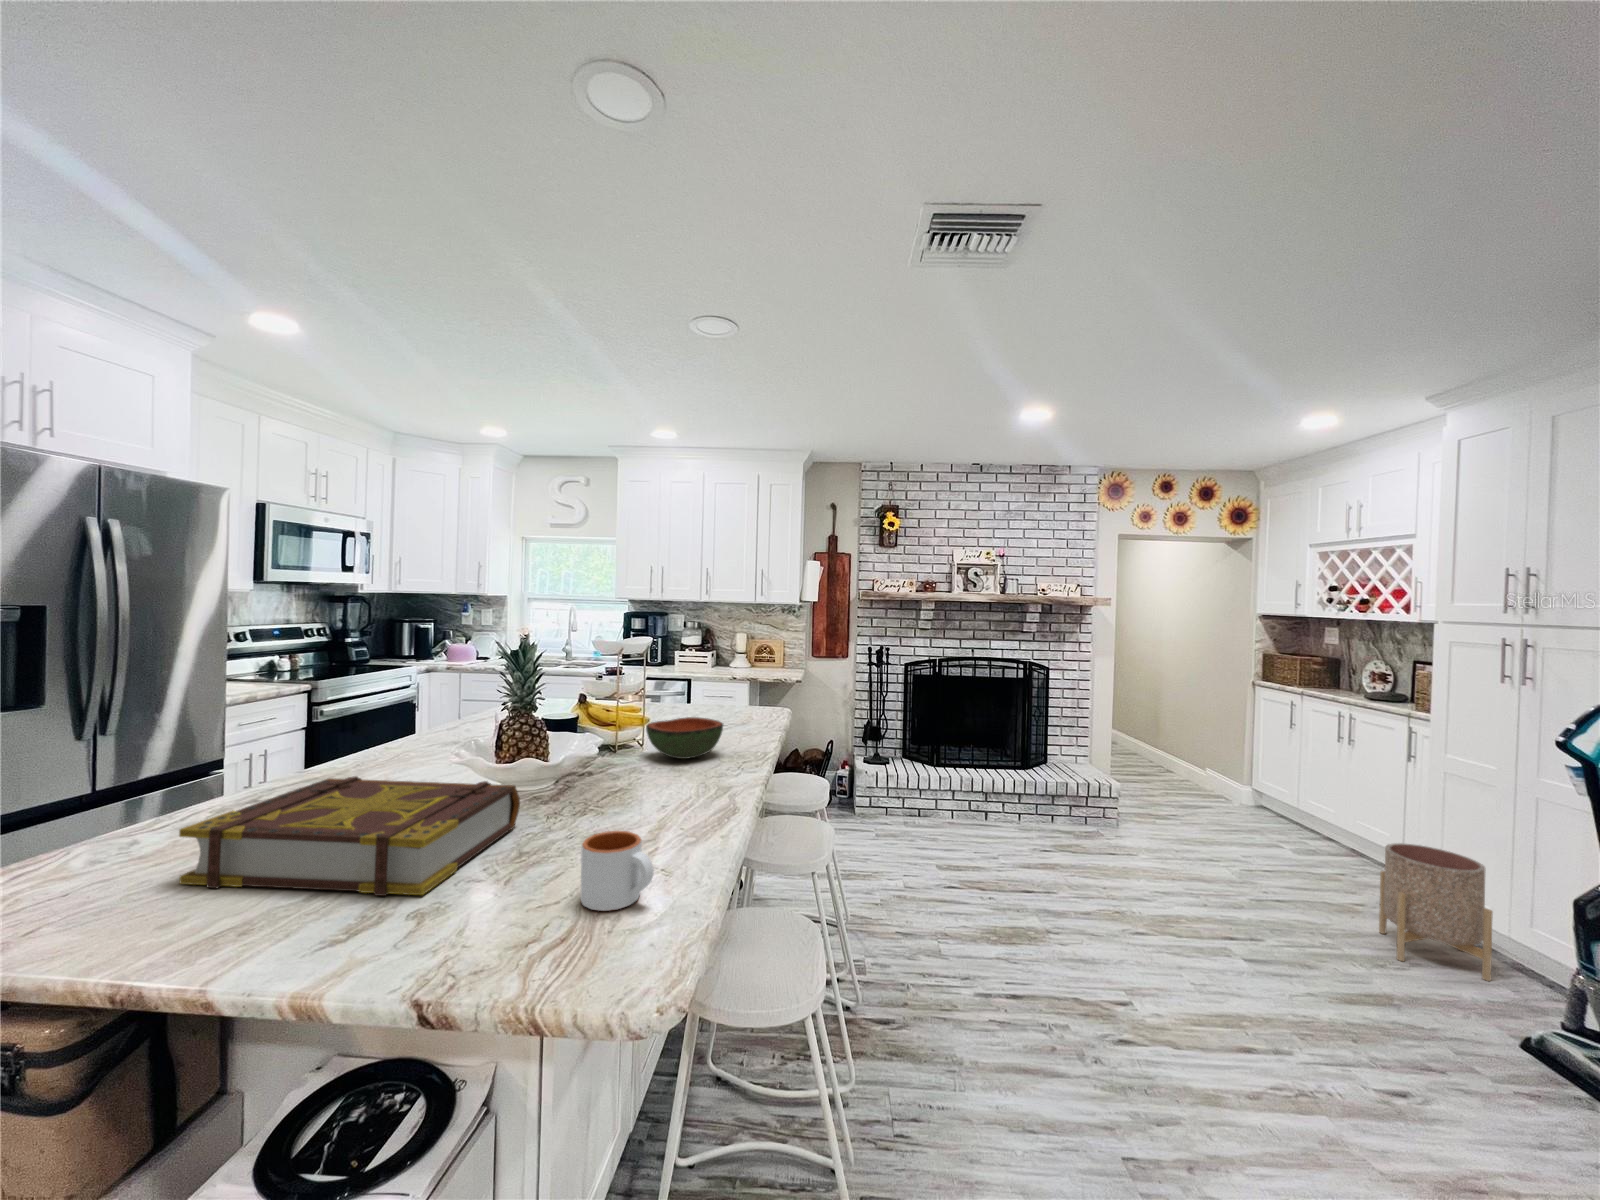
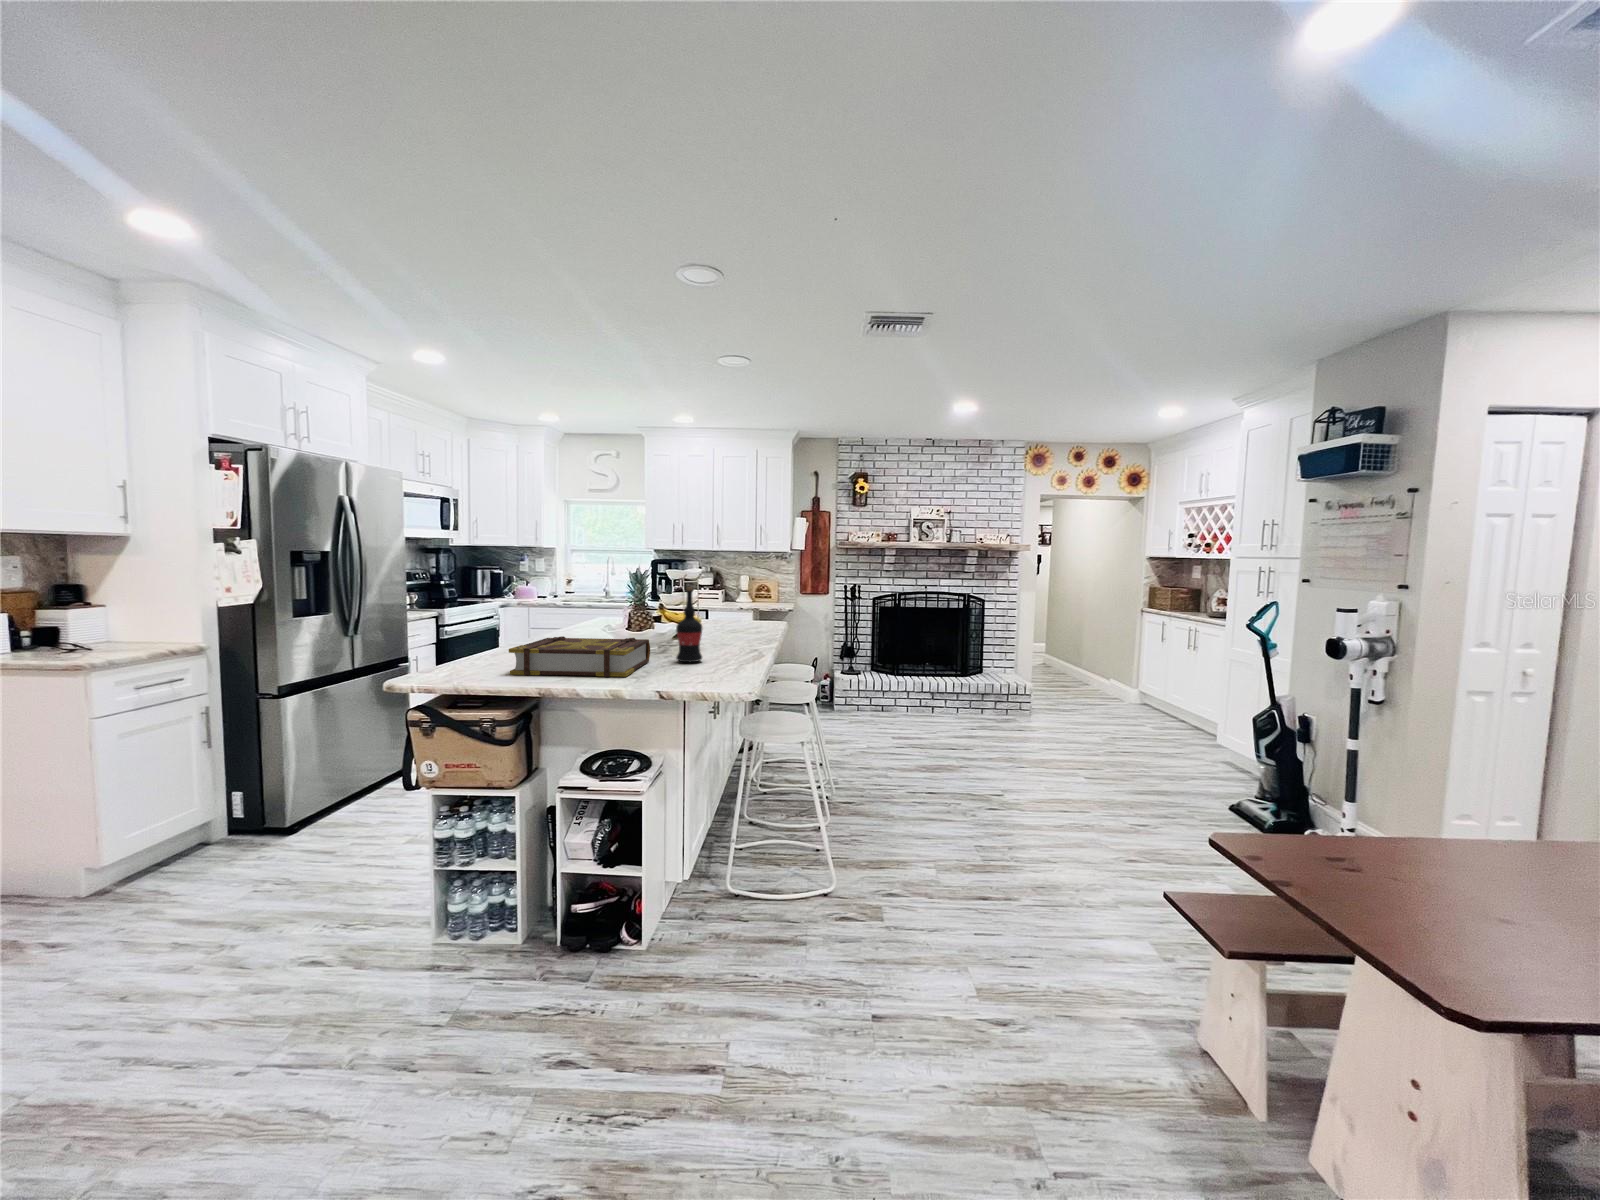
wine bottle: none [567,685,620,832] -> present [676,587,702,662]
bowl: present [646,717,723,759] -> none [701,619,748,641]
mug: present [580,831,654,911] -> none [699,649,733,680]
planter: present [1379,843,1493,981] -> none [1184,707,1244,787]

